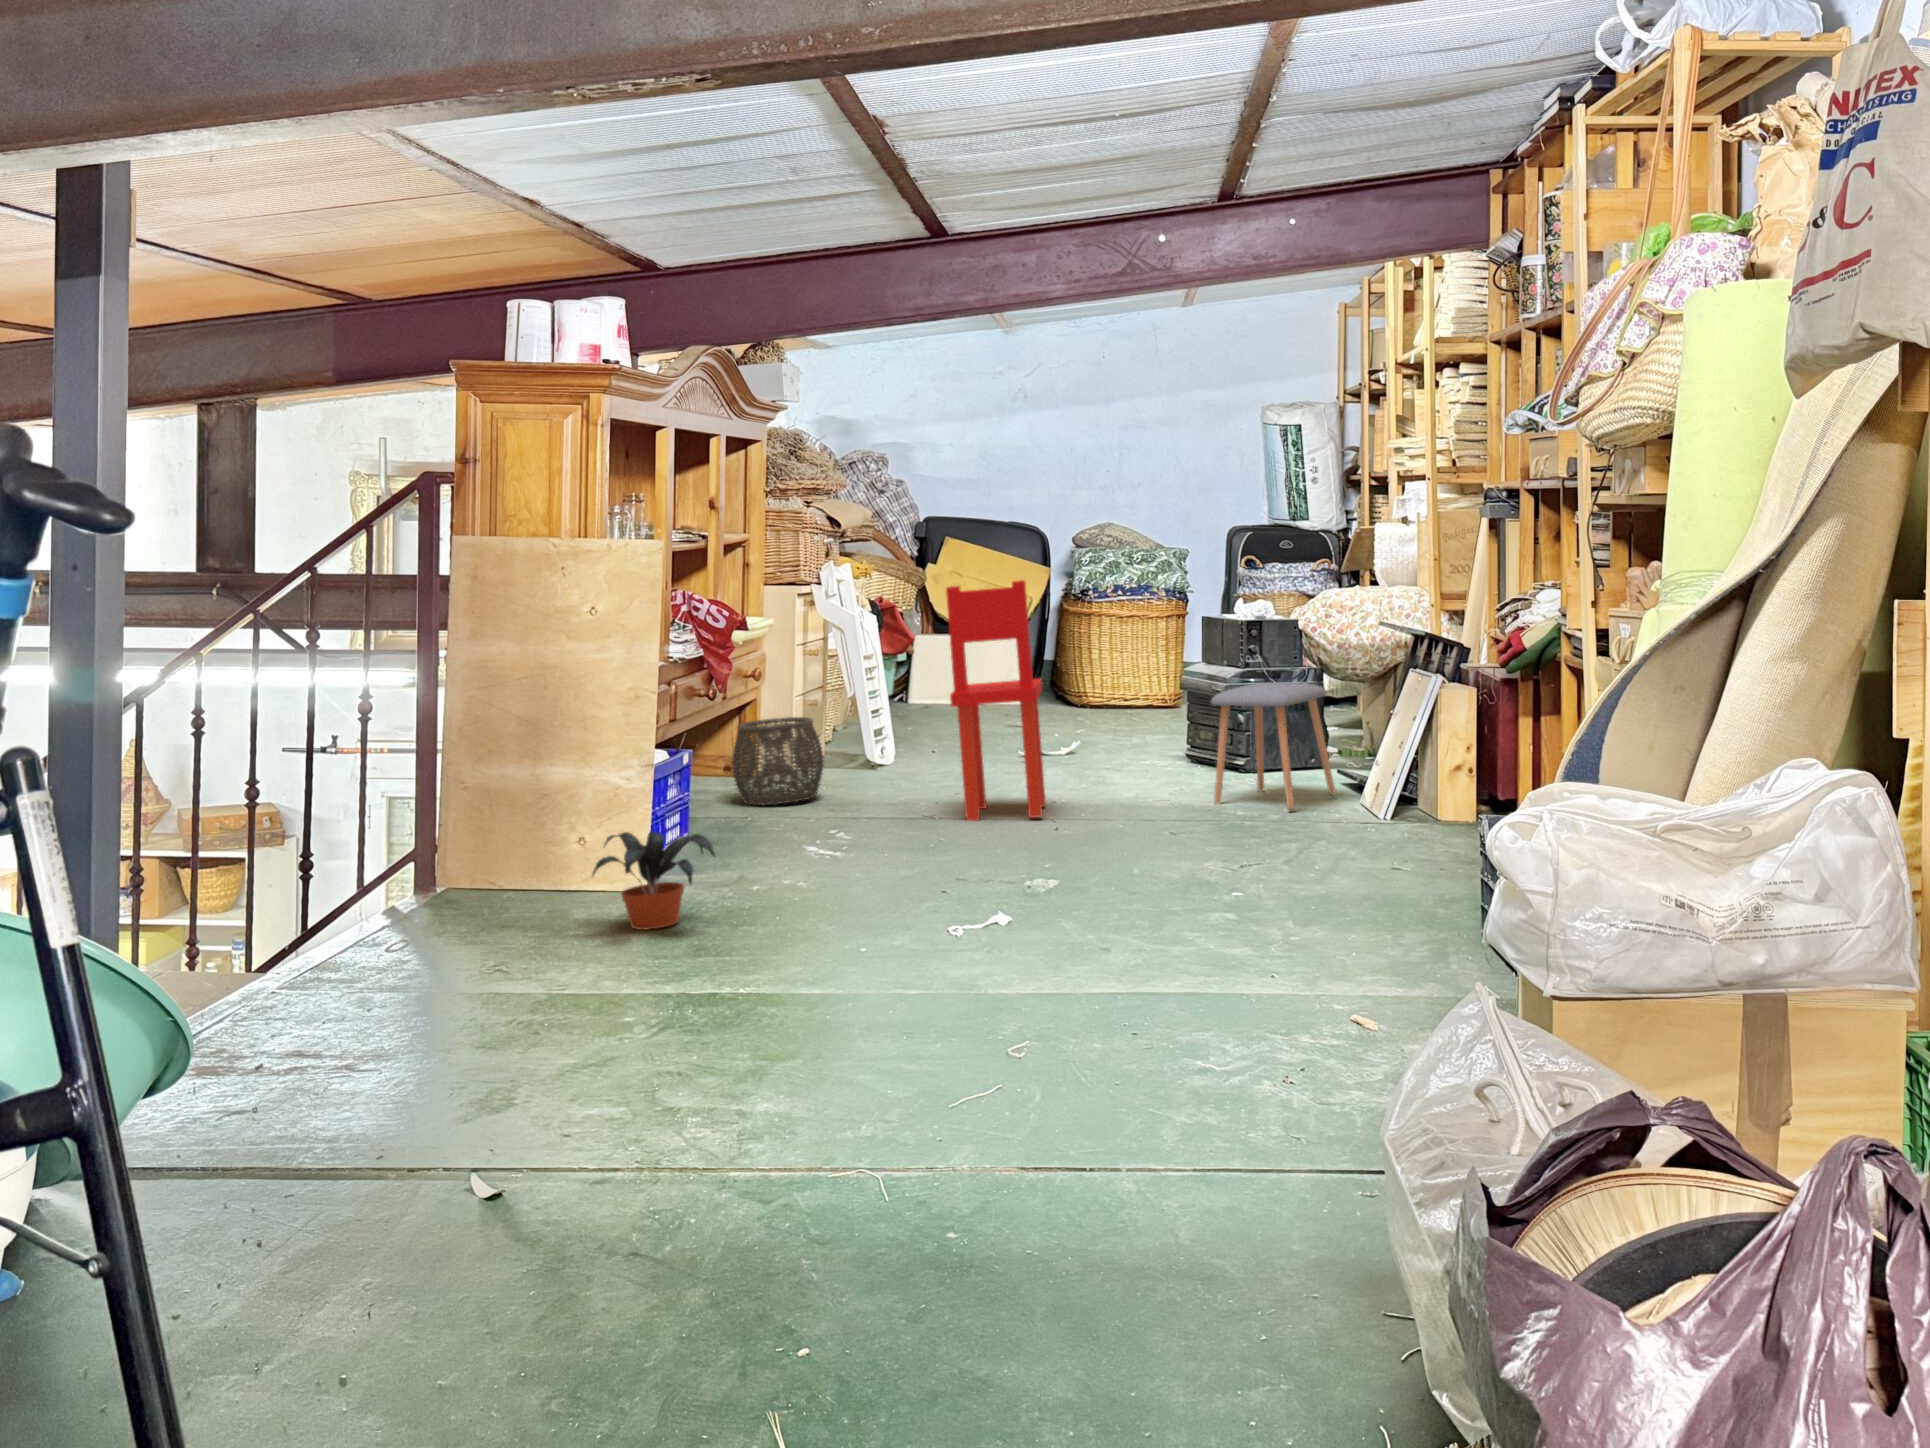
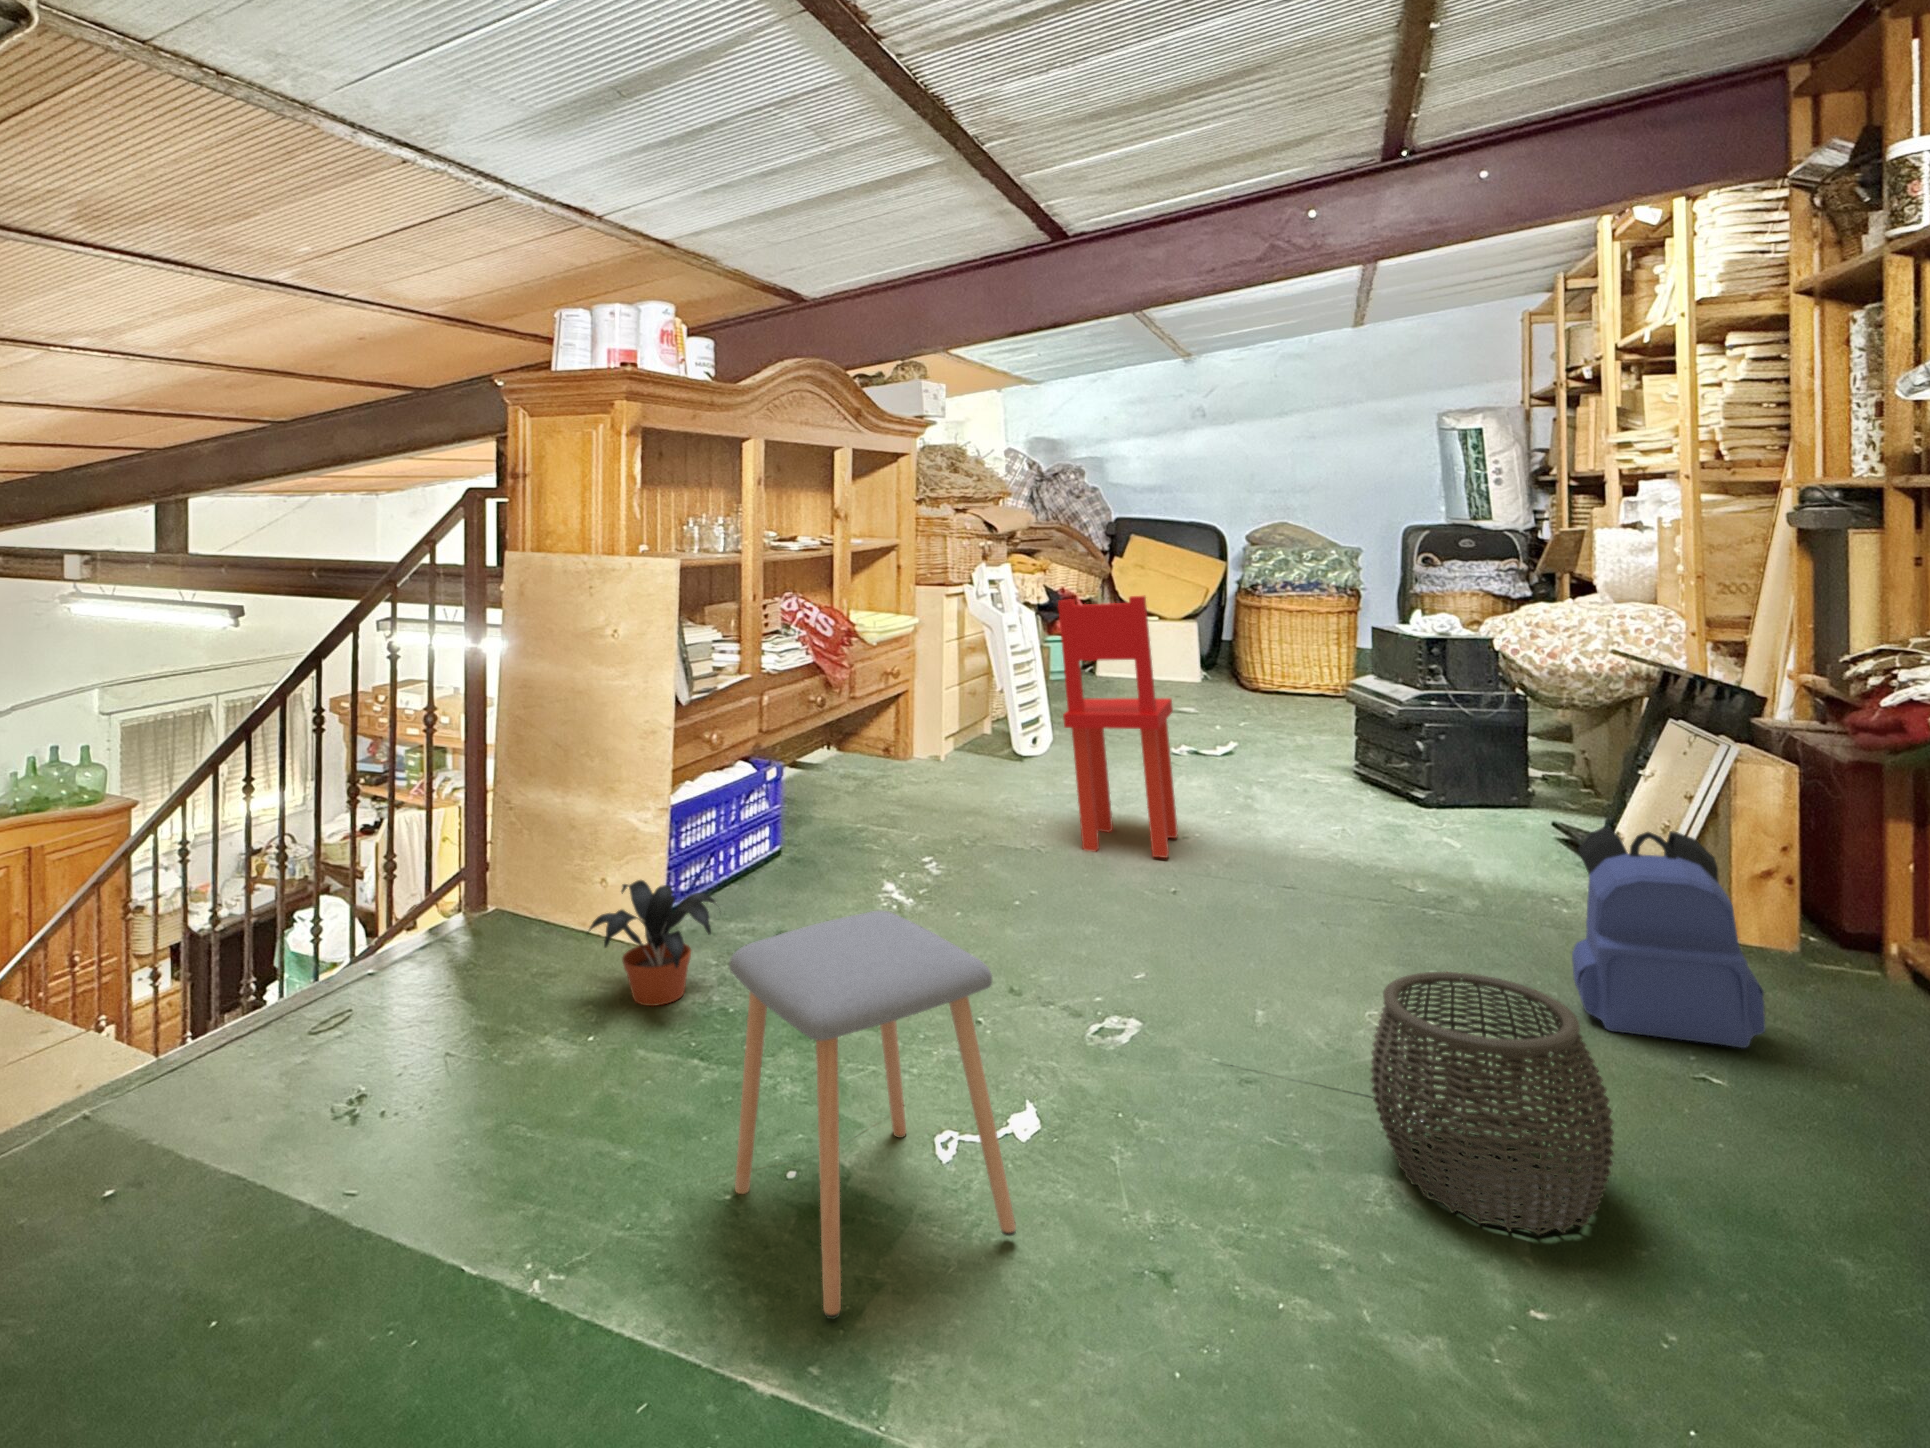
stool: present [1211,683,1336,811] -> present [729,911,1016,1319]
woven basket: present [732,717,824,805] -> present [1371,972,1614,1235]
backpack: none [1334,723,1438,863] -> present [1572,827,1765,1048]

